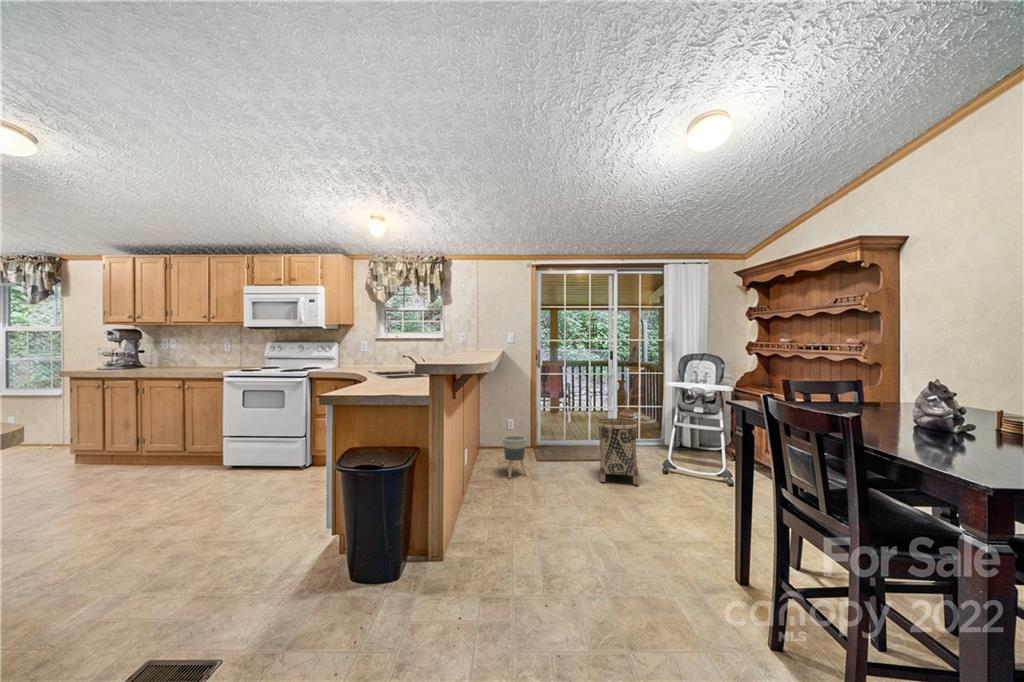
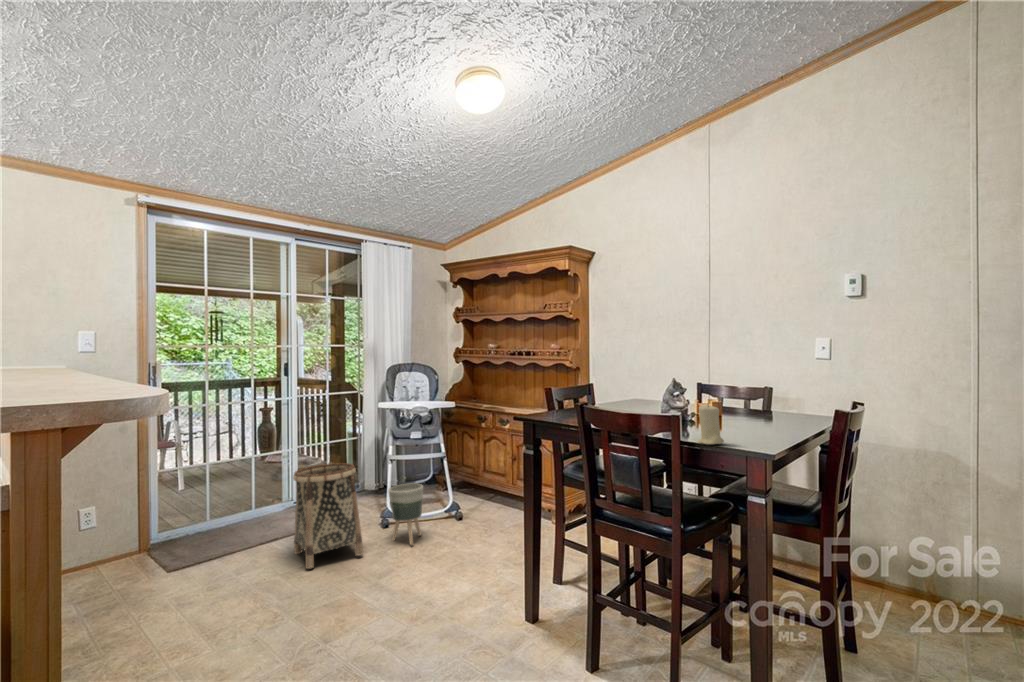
candle: none [916,408,962,458] -> present [698,405,724,444]
planter: present [502,436,526,478] -> present [389,484,423,545]

